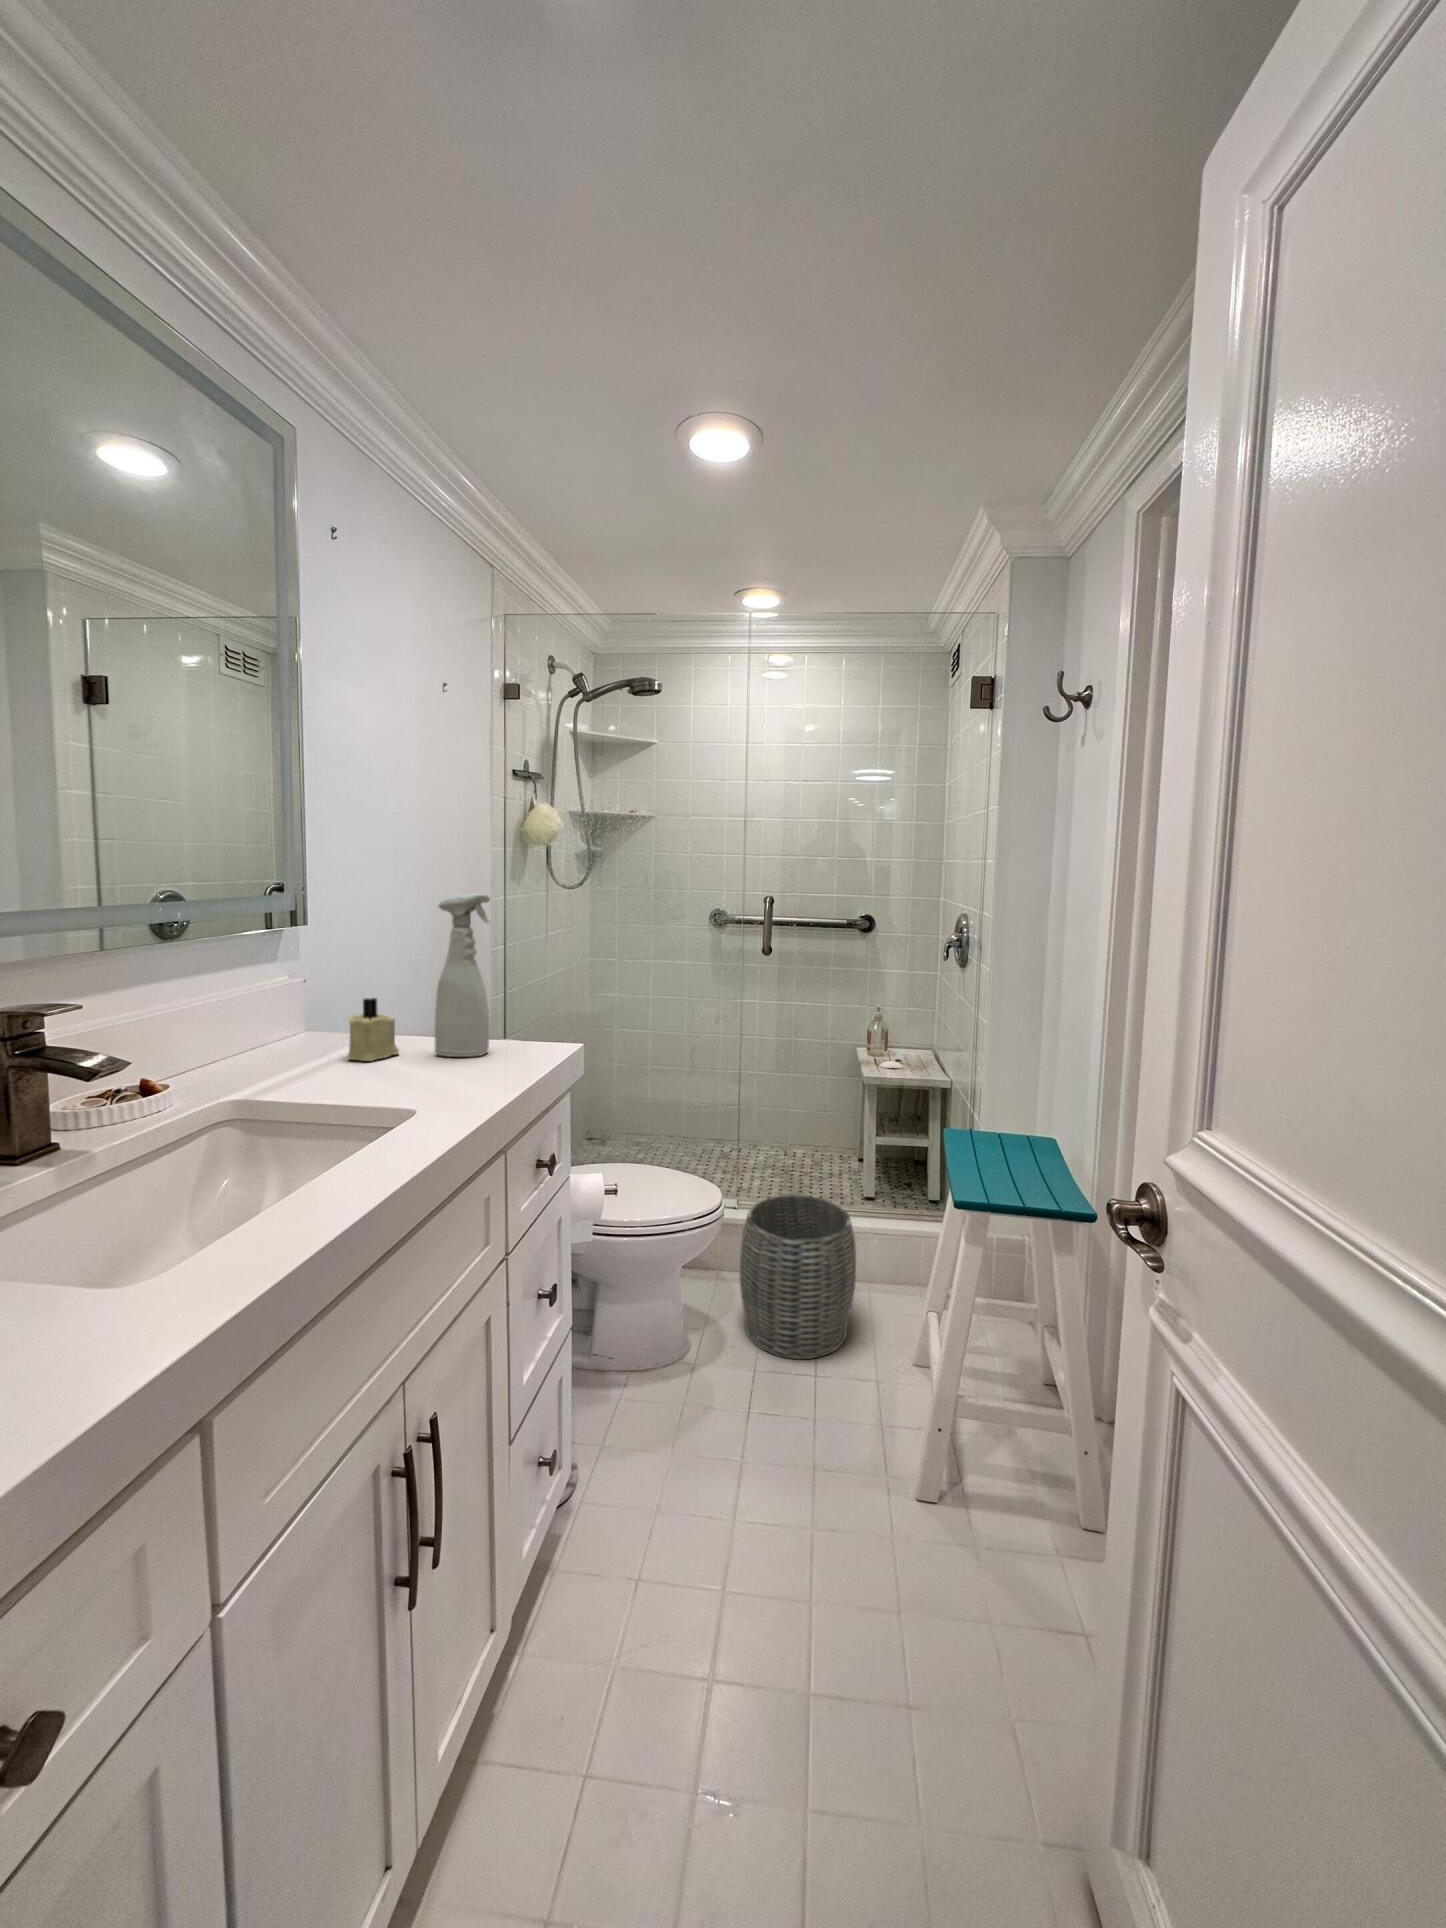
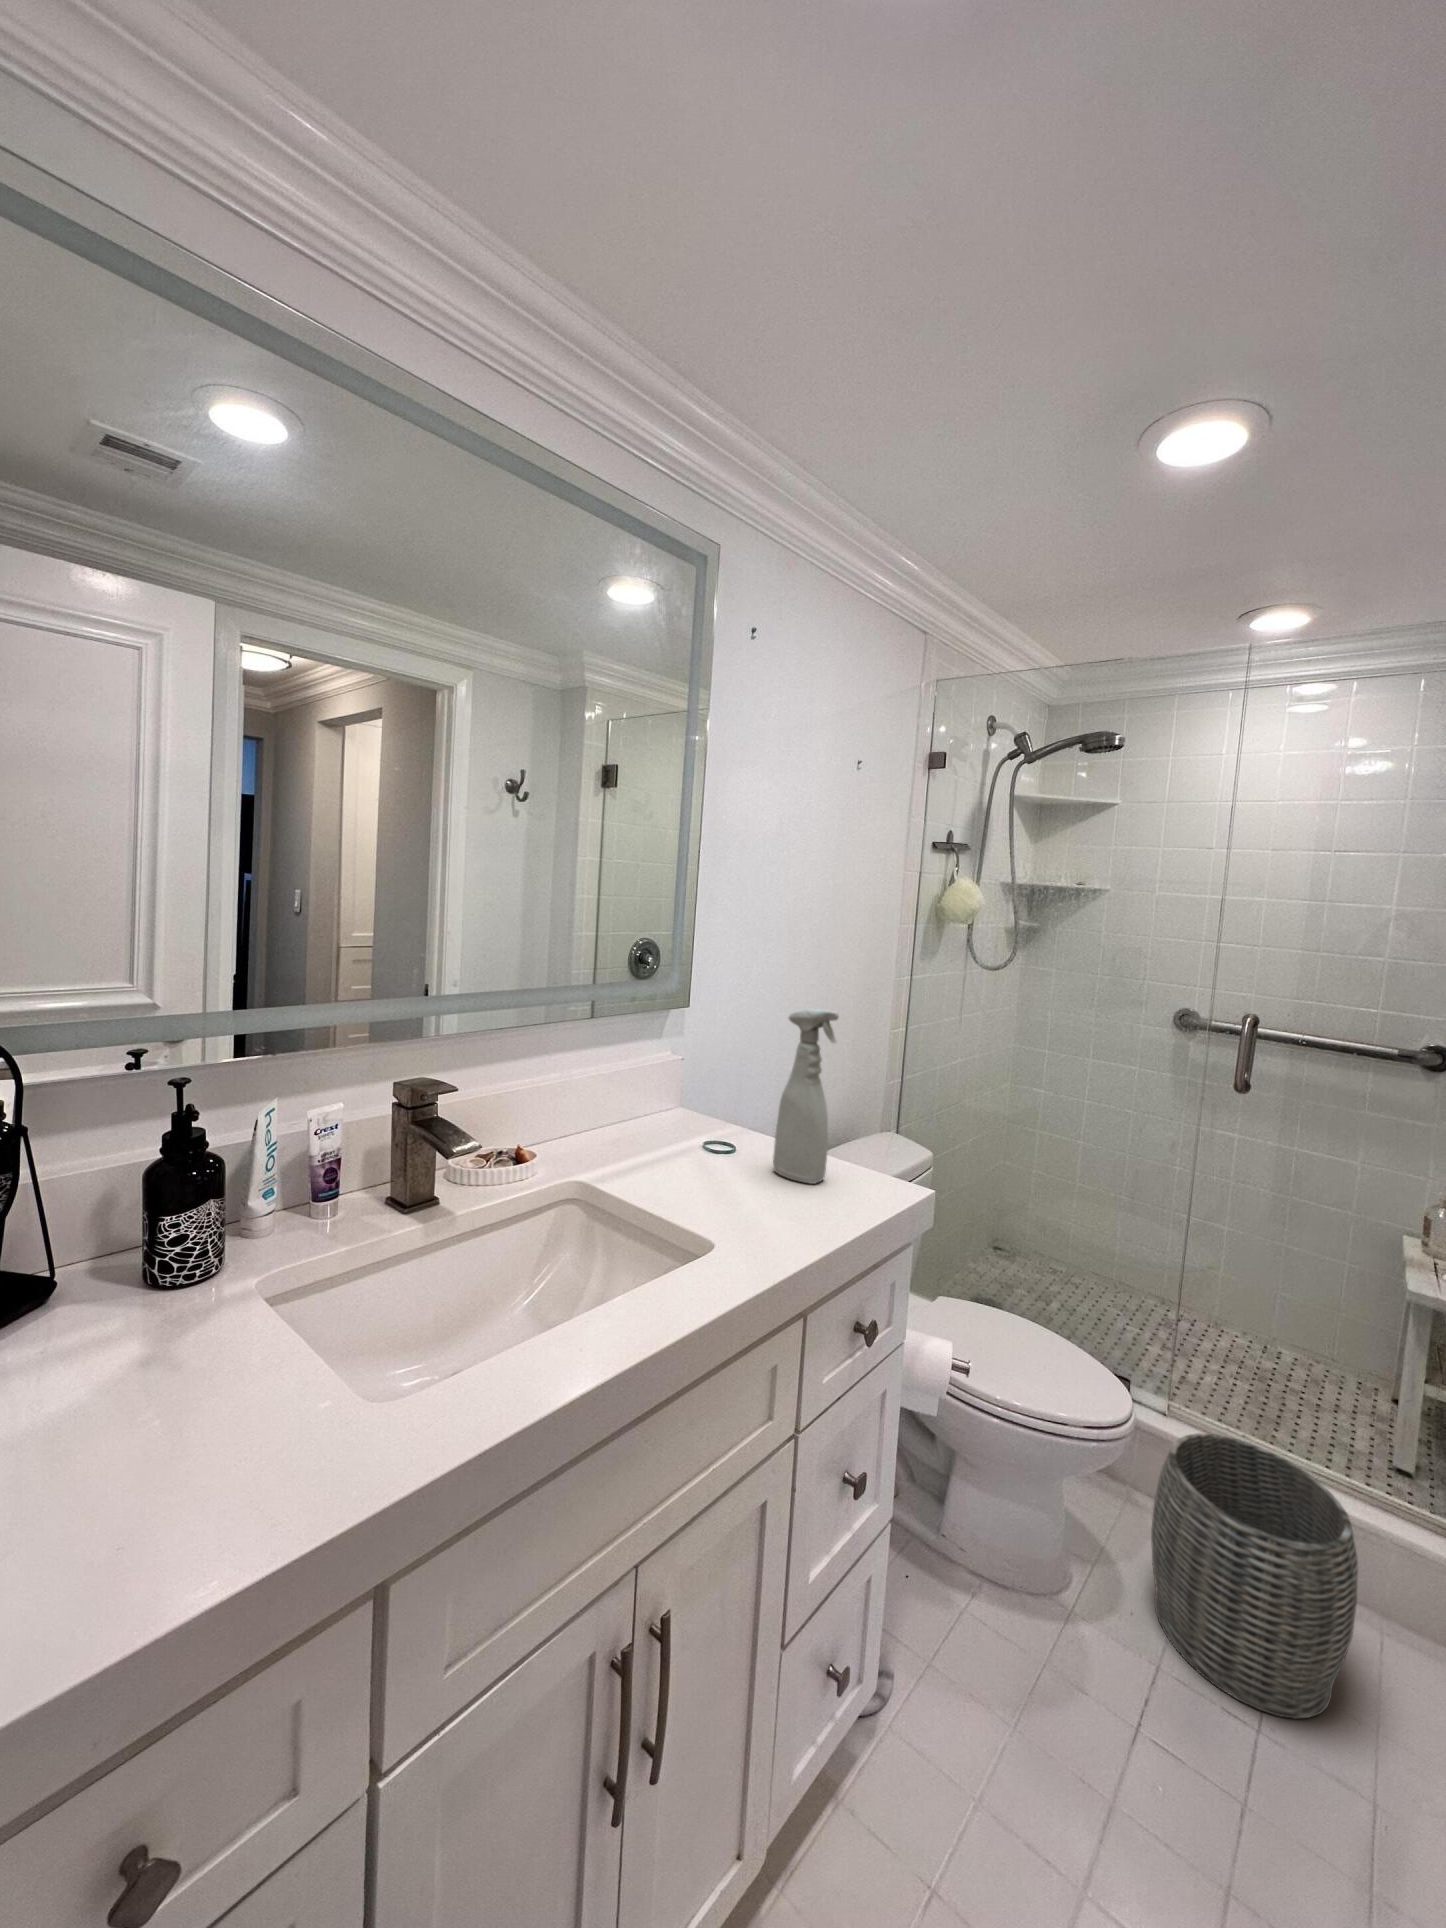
candle: present [348,998,399,1061] -> none [696,1098,743,1163]

